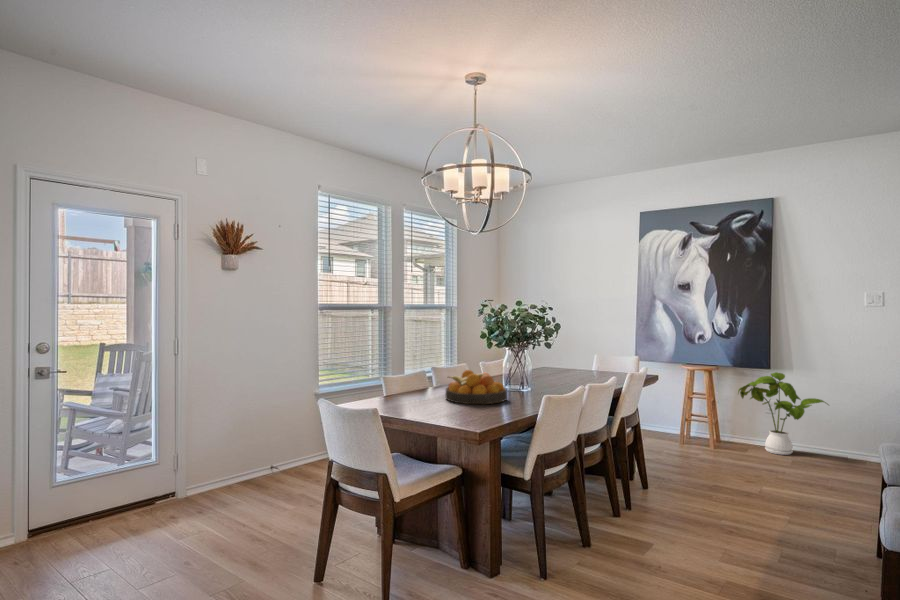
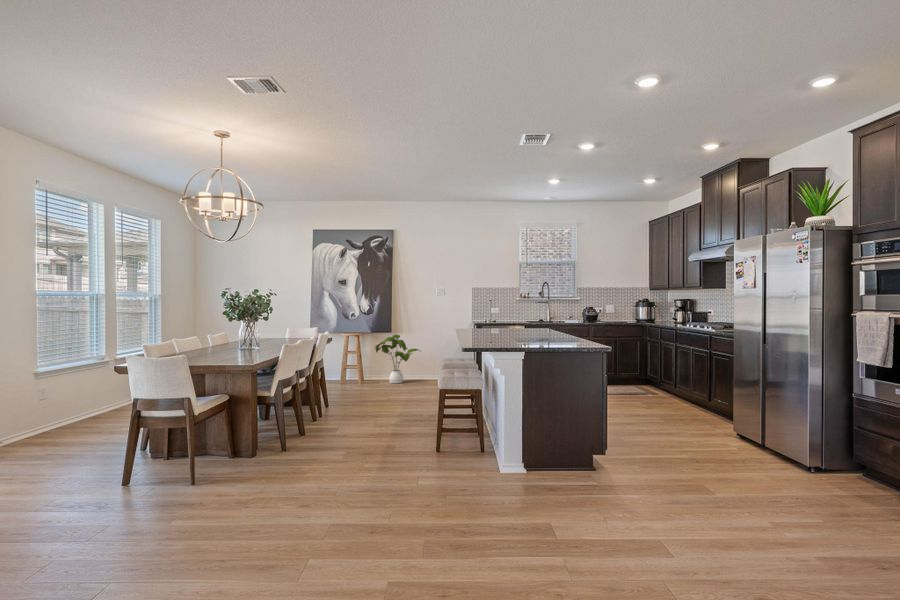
fruit bowl: present [445,370,507,404] -> none [204,336,250,357]

